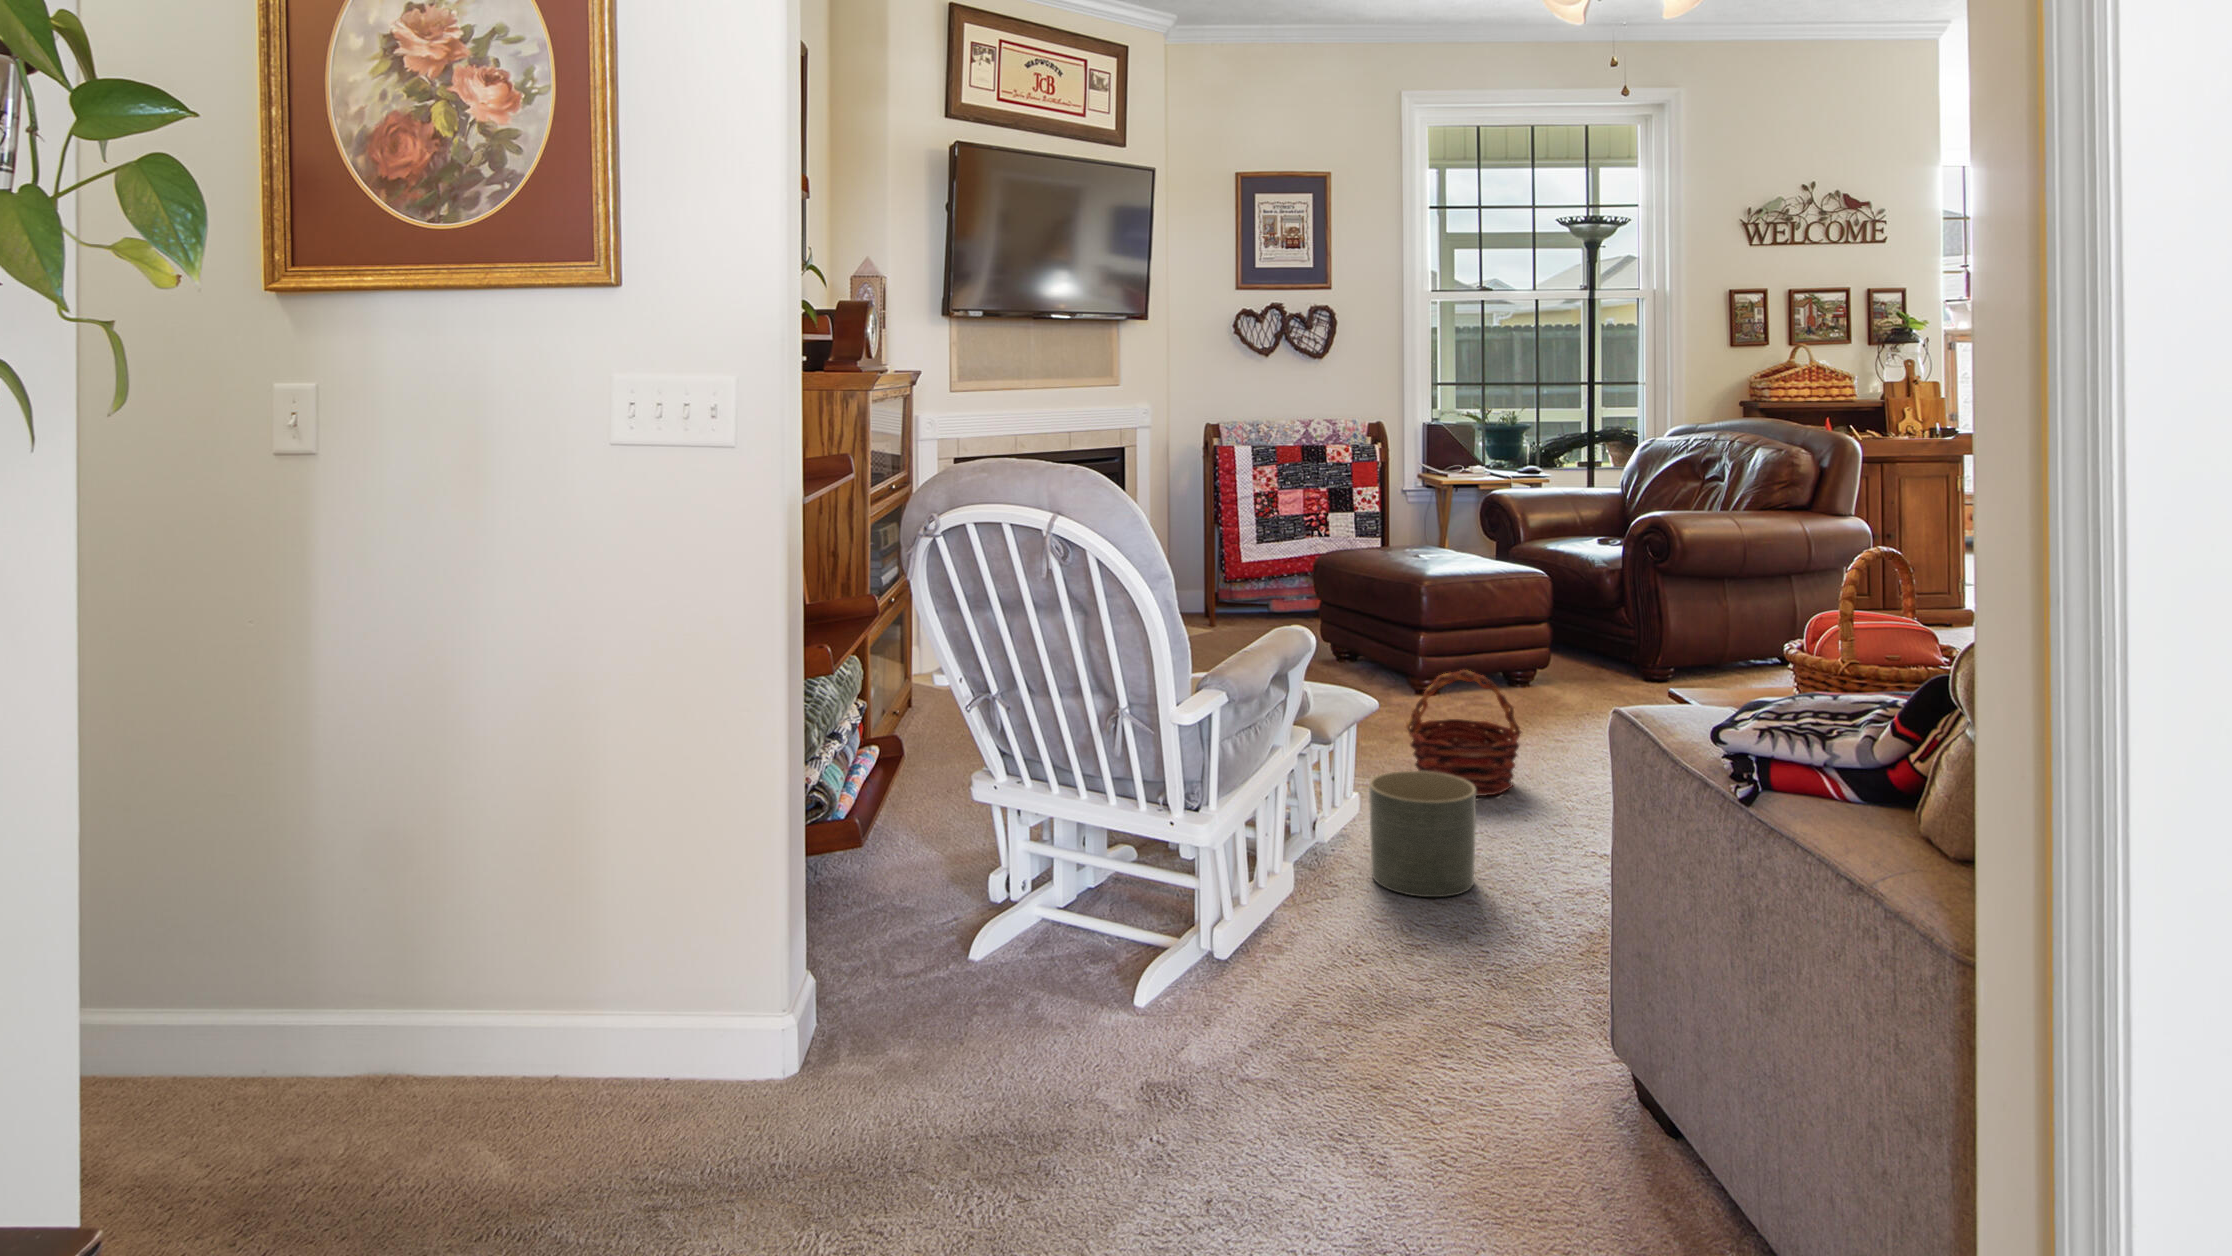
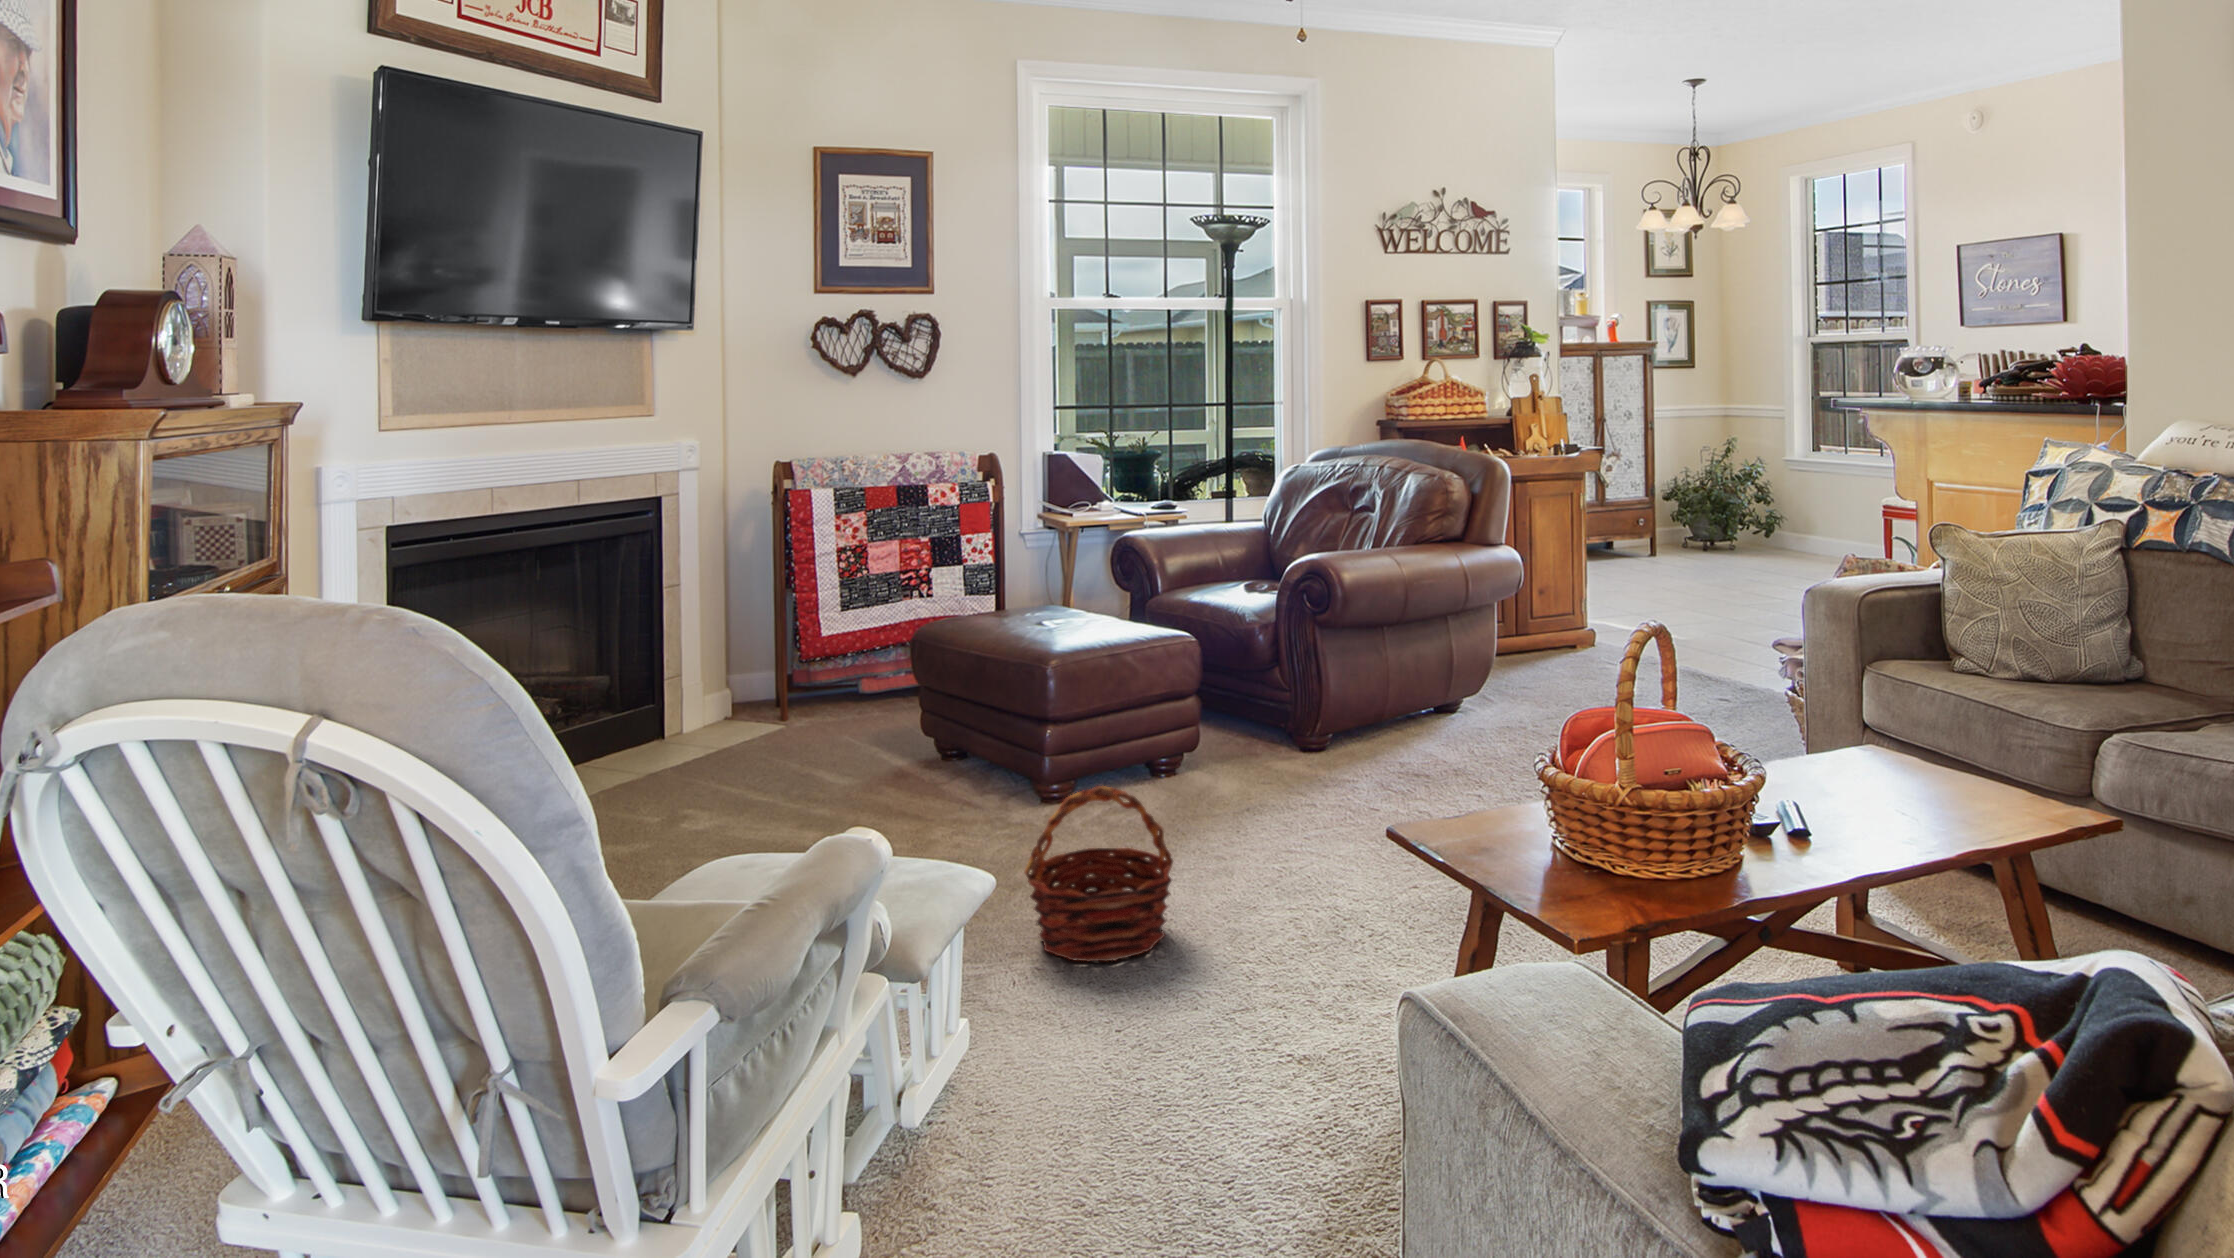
planter: present [1369,771,1476,897] -> none [966,965,1120,1174]

